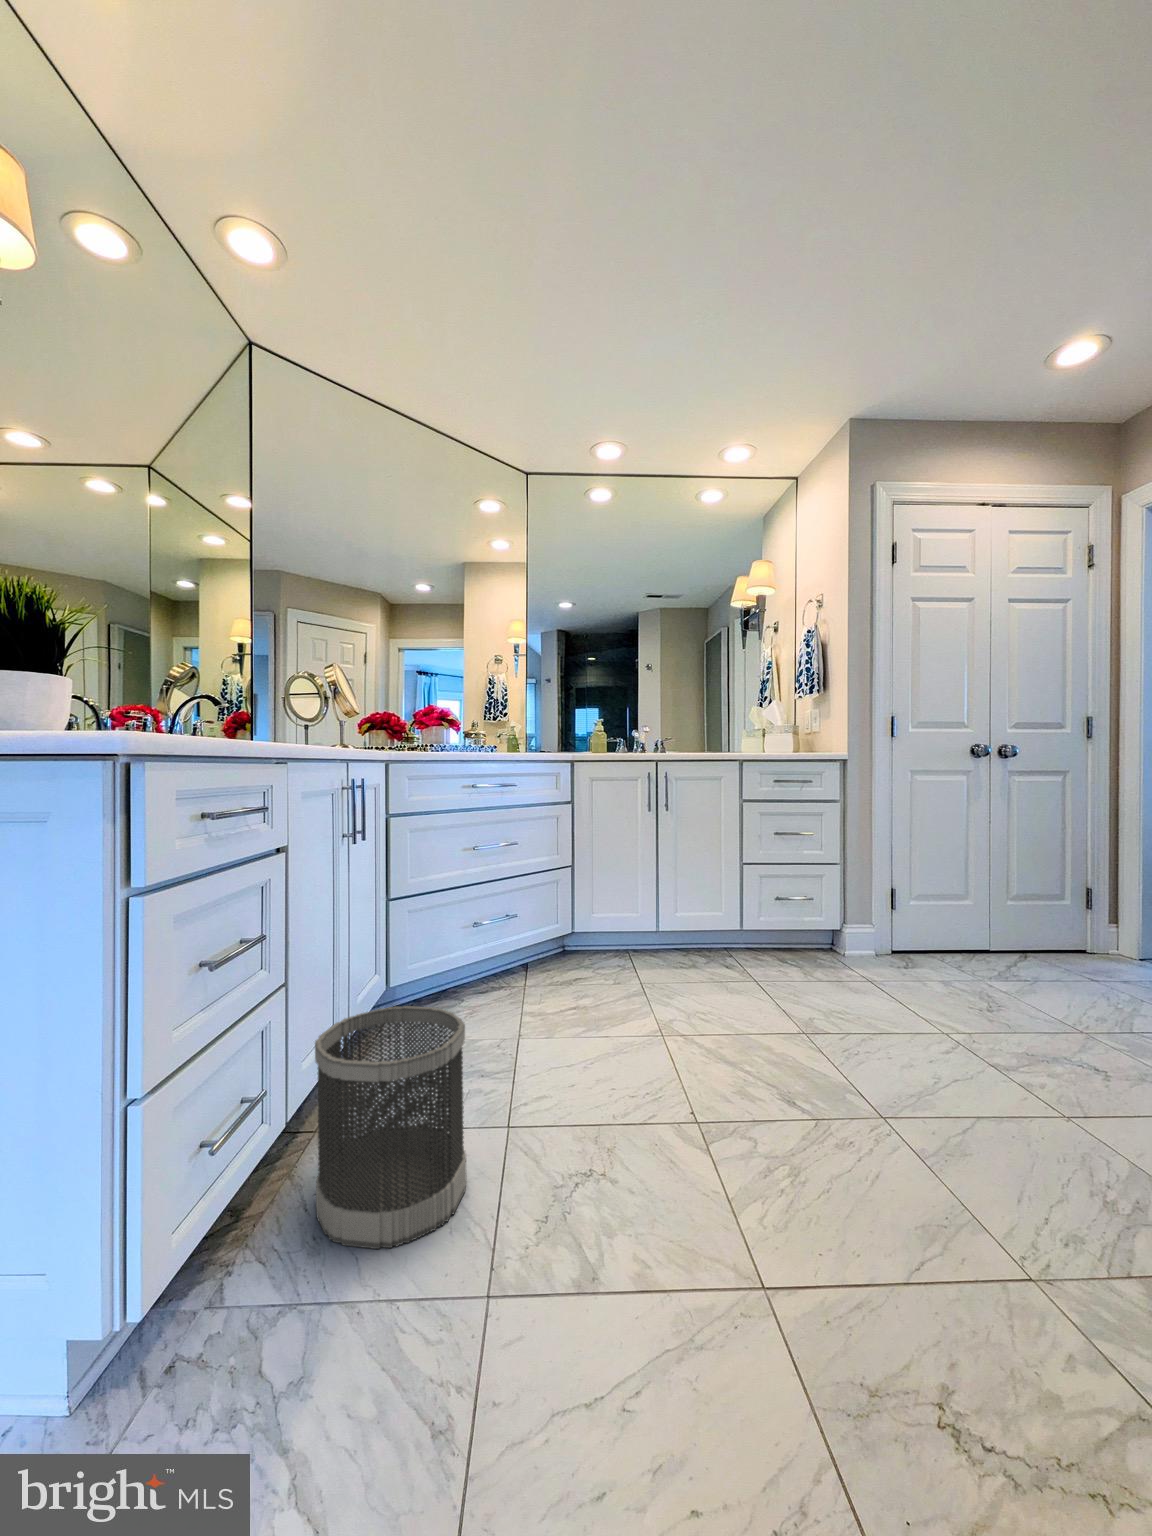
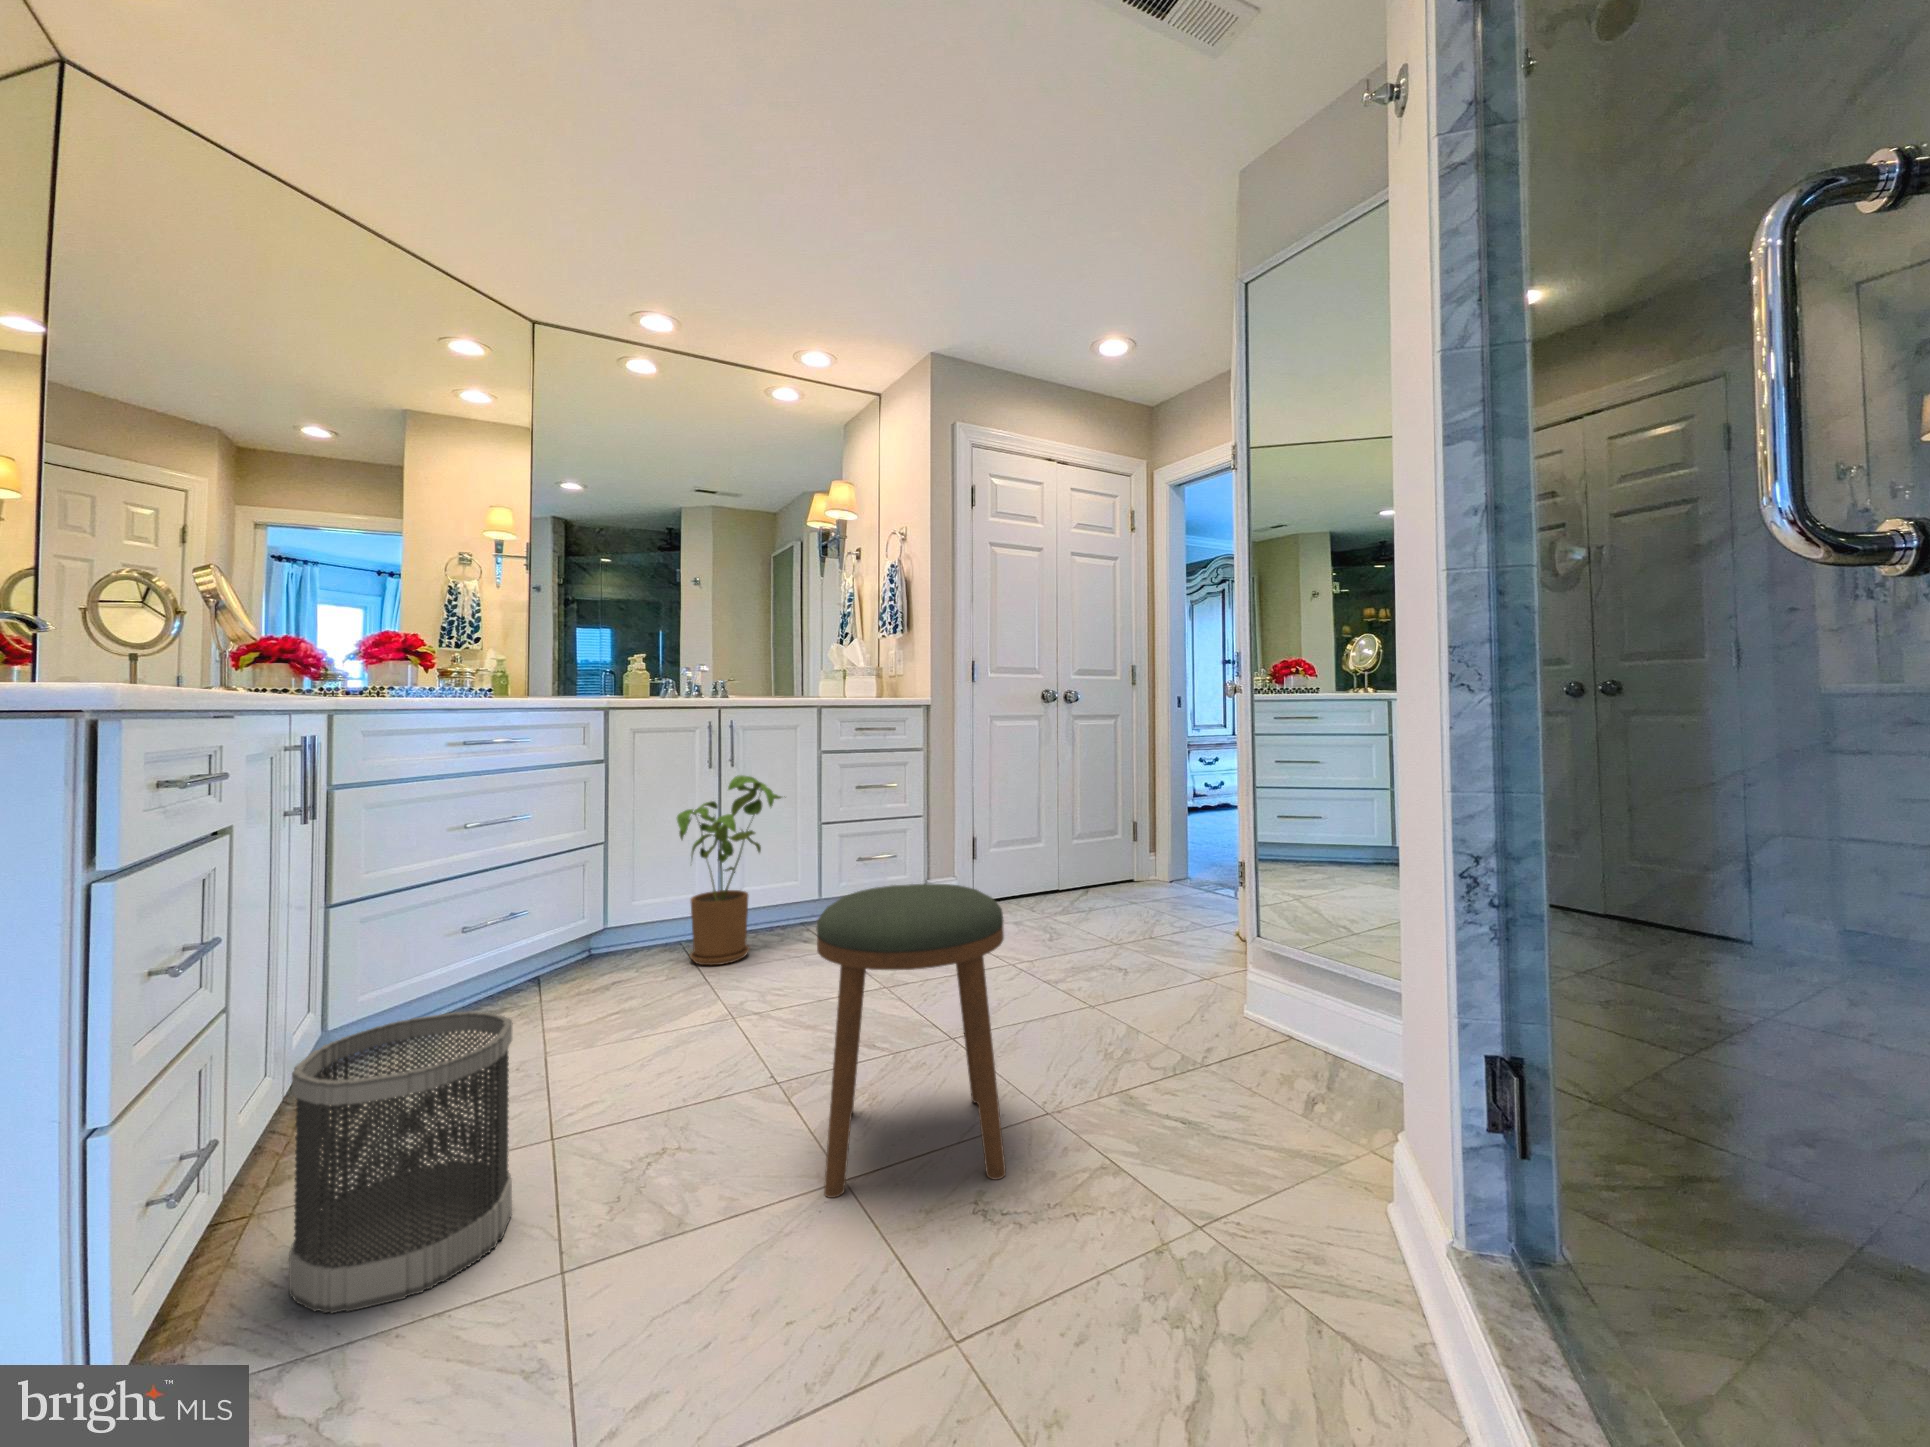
house plant: none [622,820,711,978] -> present [677,775,782,965]
stool: none [725,950,955,1340] -> present [817,884,1006,1198]

